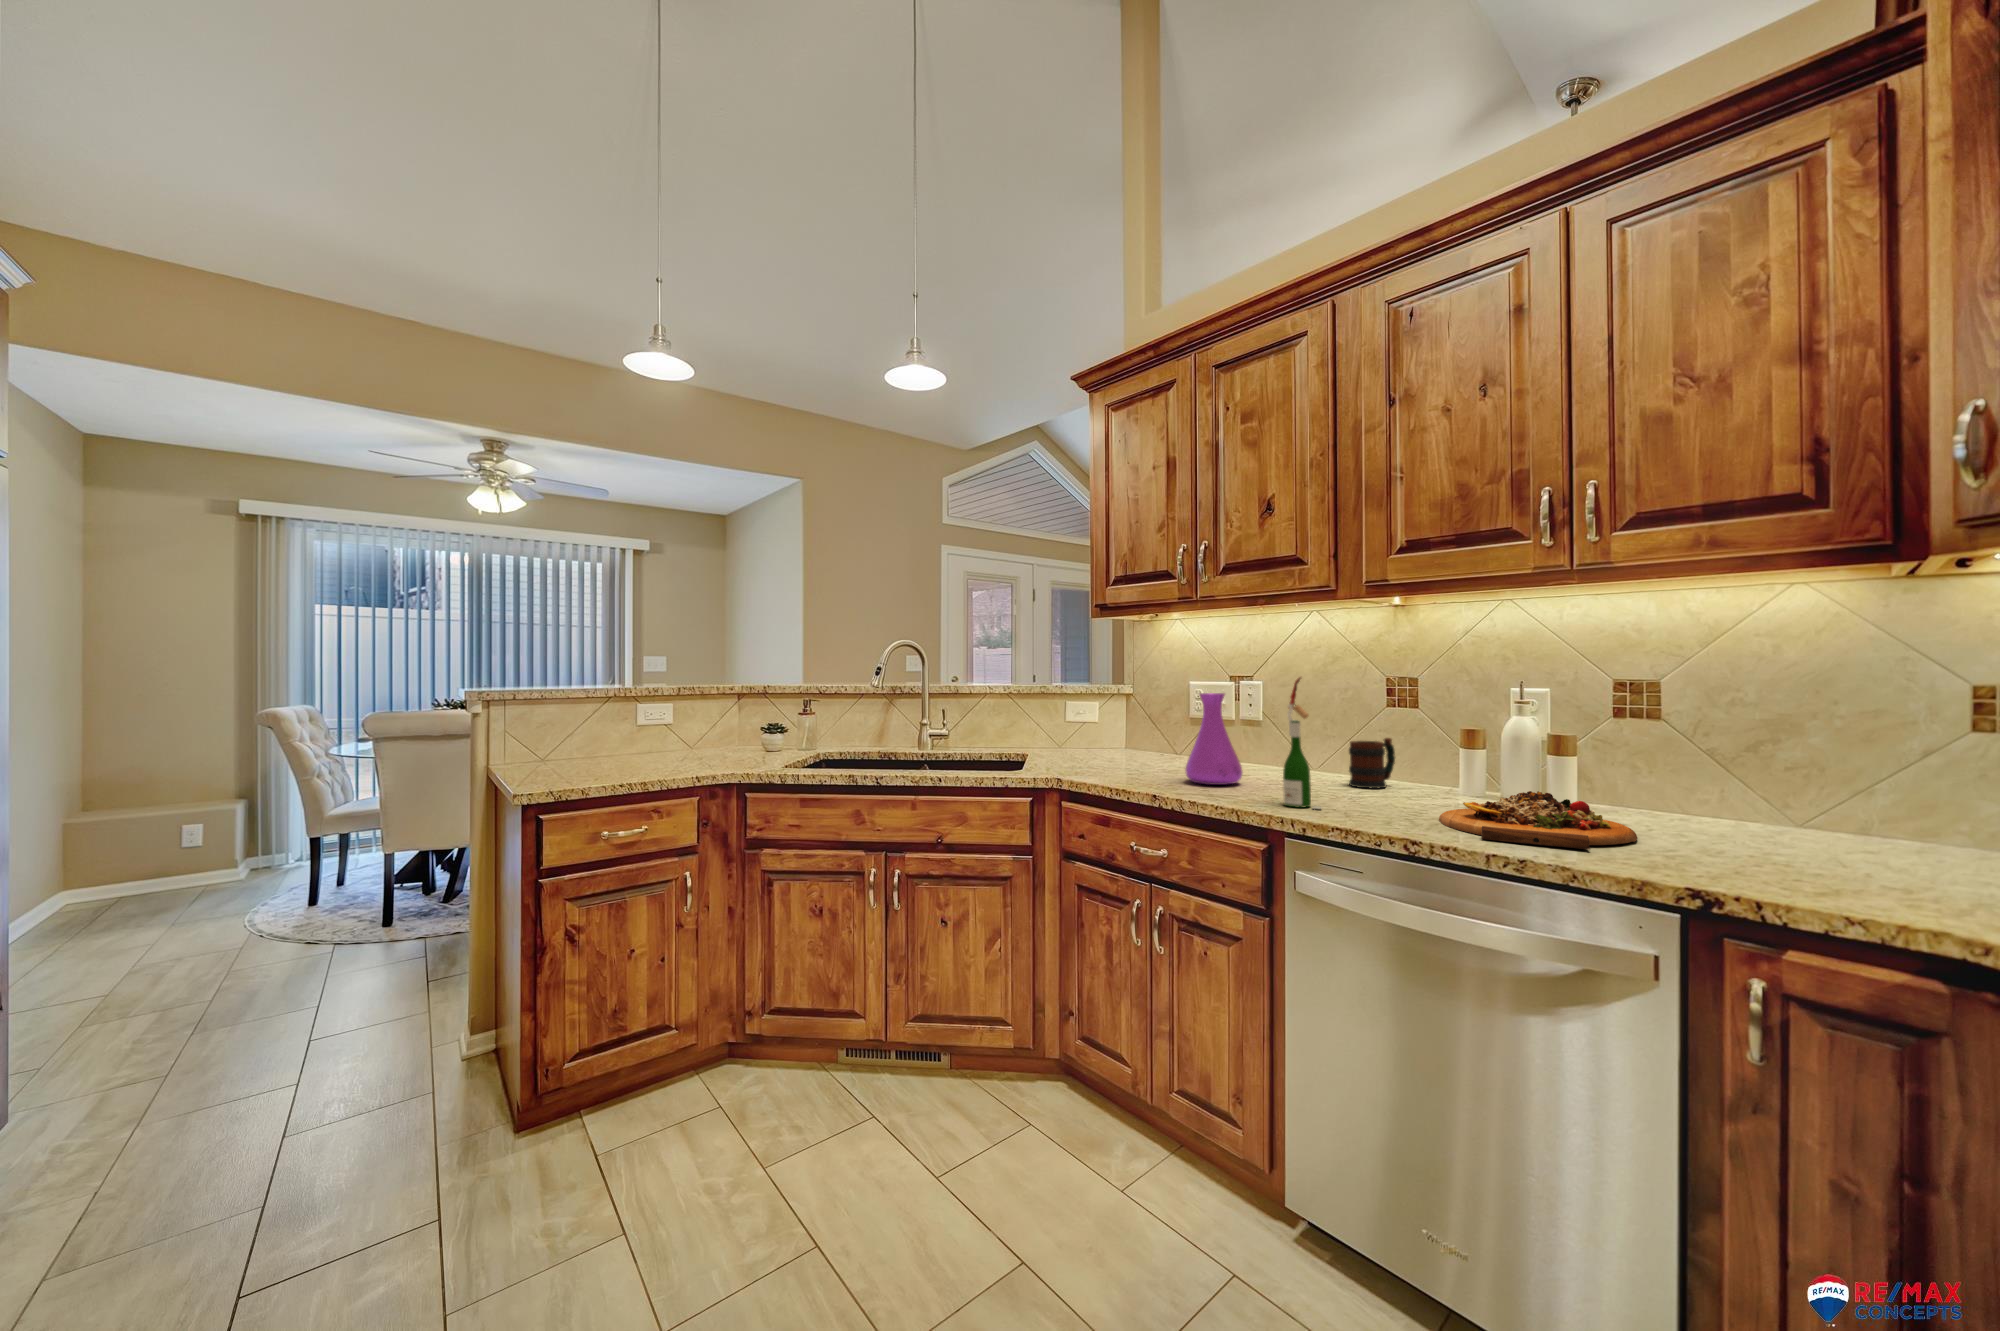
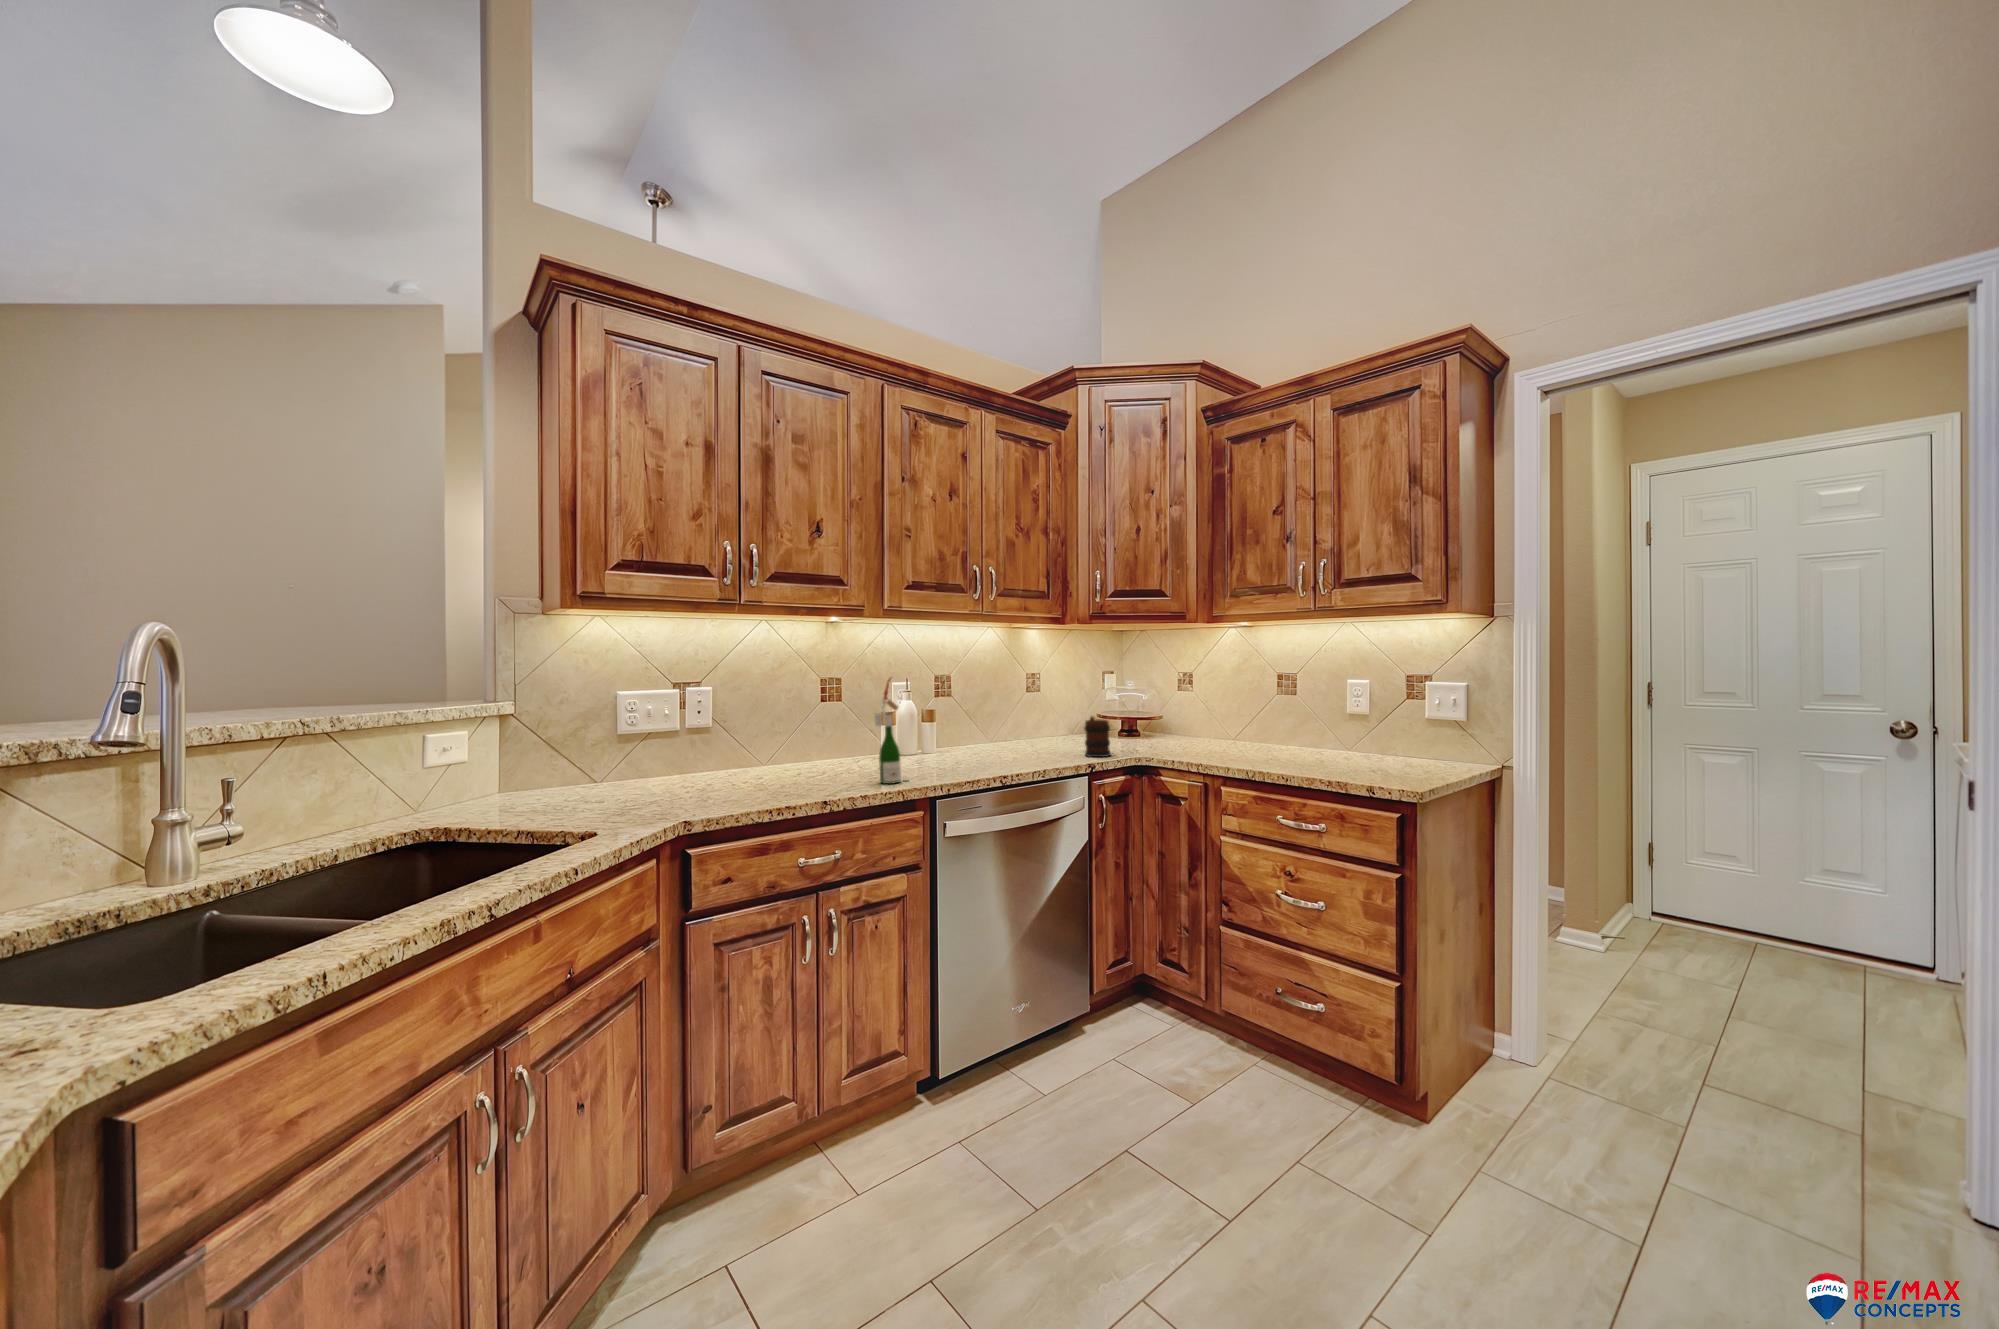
vase: present [1185,693,1243,785] -> none [734,697,792,792]
mug: present [1349,738,1395,788] -> present [1084,717,1111,757]
cutting board: present [1439,791,1637,850] -> none [932,741,1040,771]

